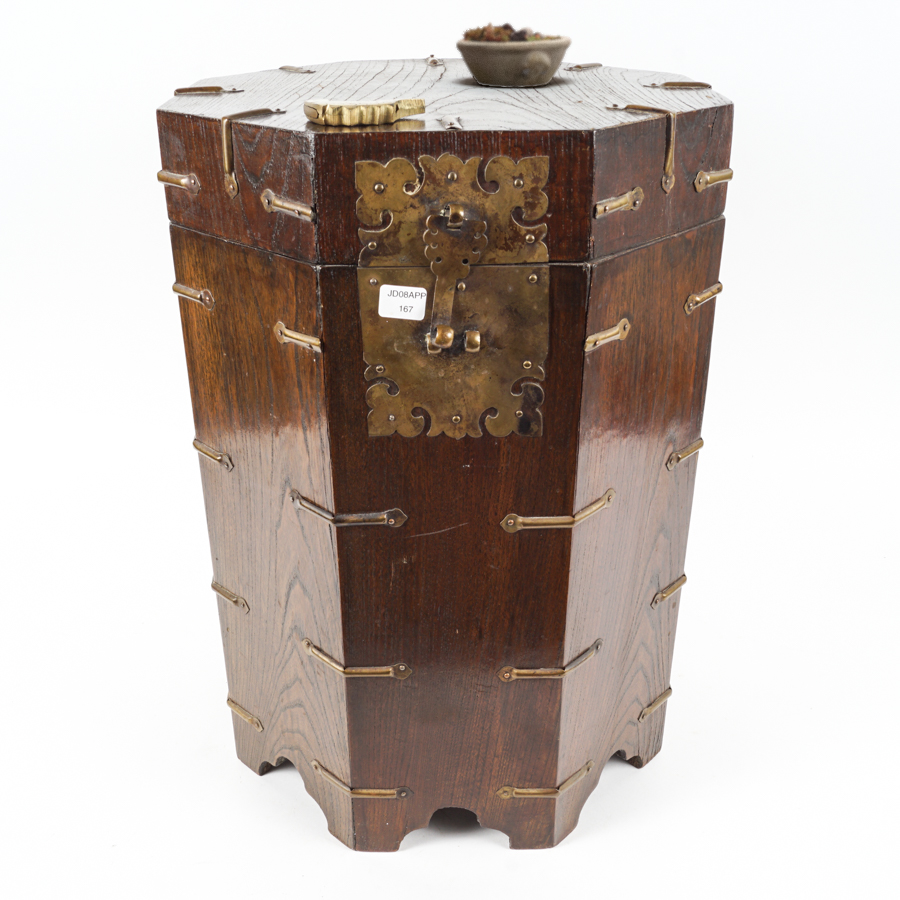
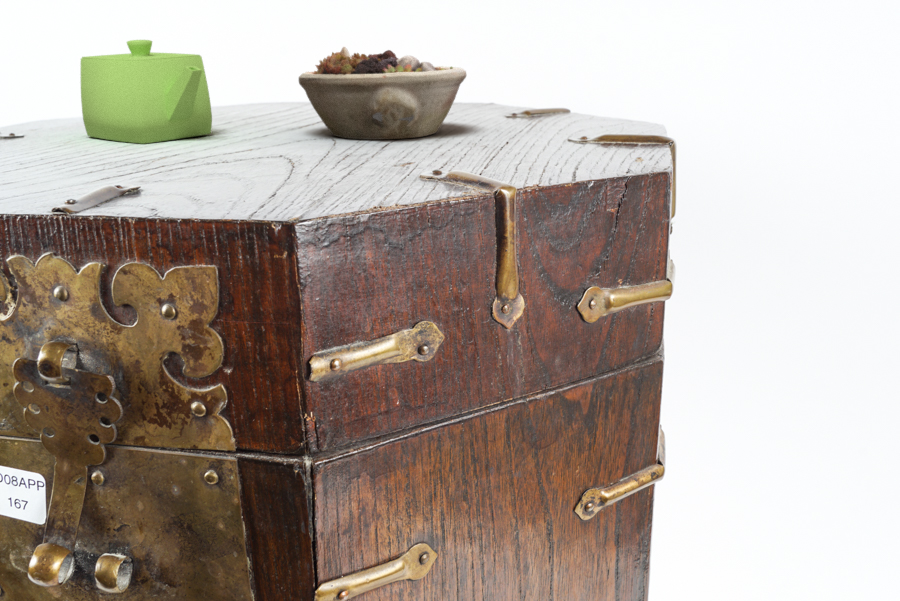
teapot: none [300,18,406,94] -> present [81,40,212,144]

